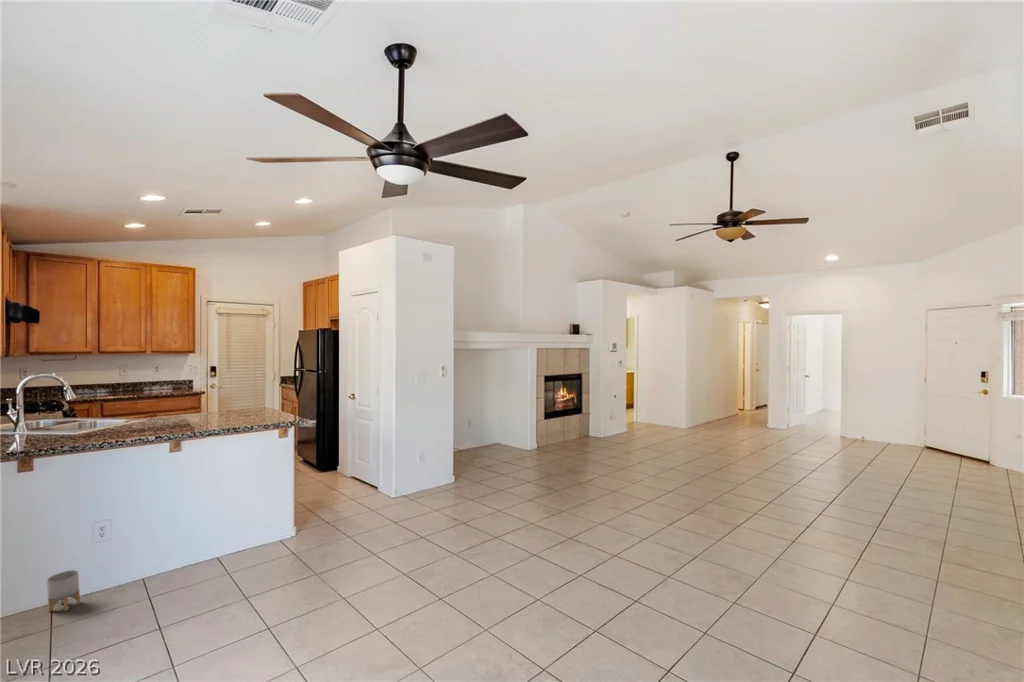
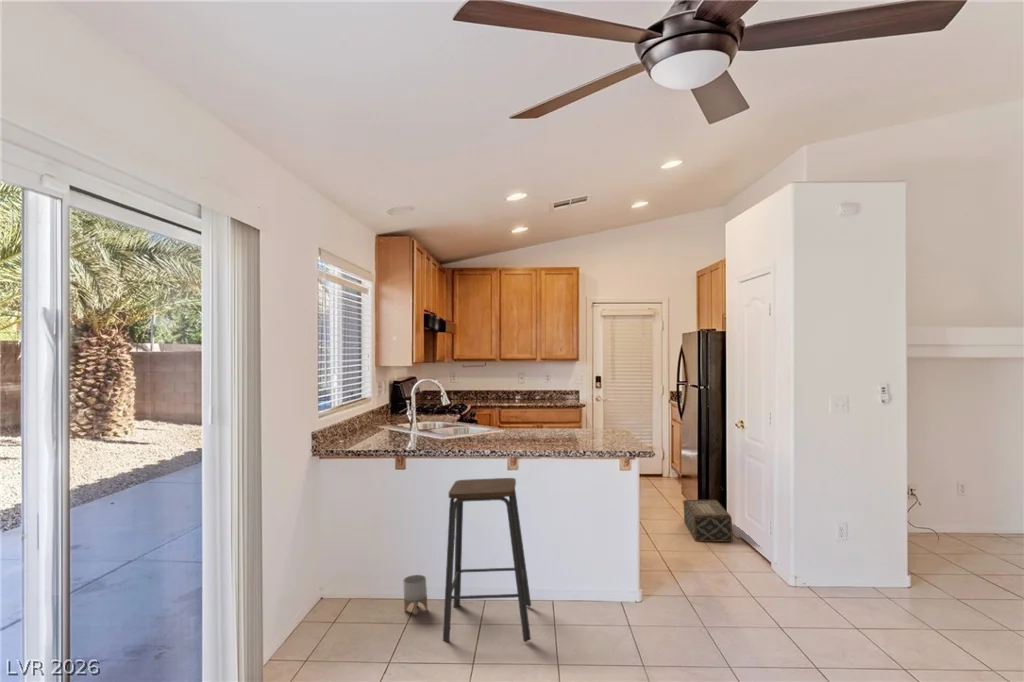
woven basket: none [306,455,347,487] -> present [683,499,733,542]
bar stool: none [111,458,212,620] -> present [443,478,531,642]

